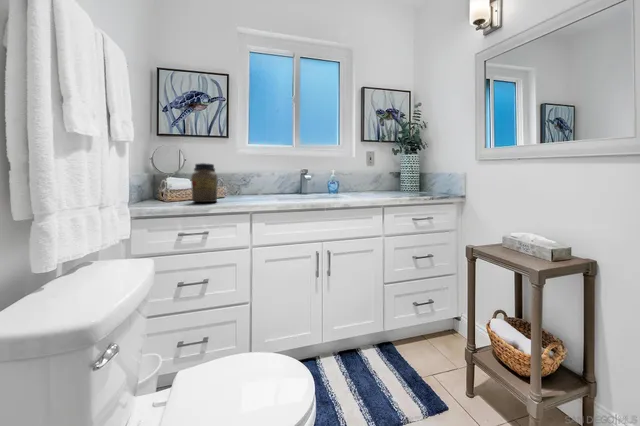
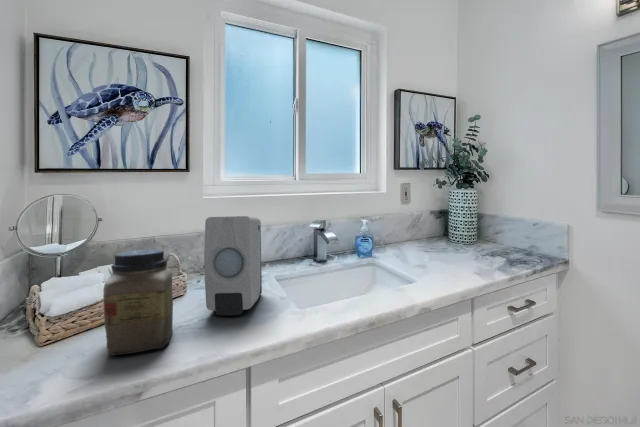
soap dispenser: none [232,154,261,200] -> present [204,216,262,315]

